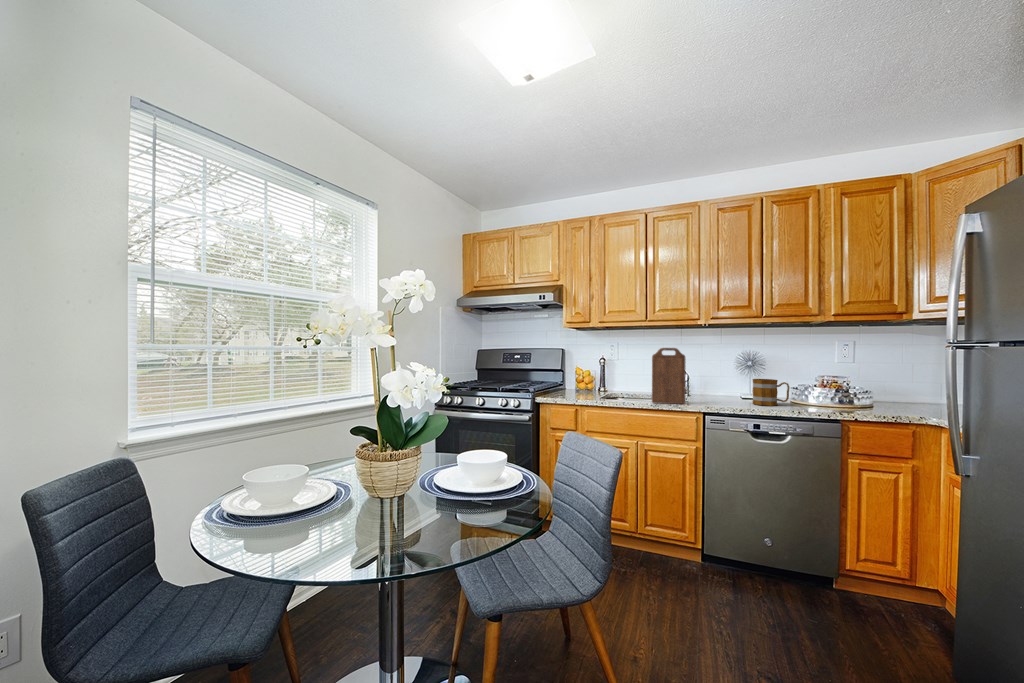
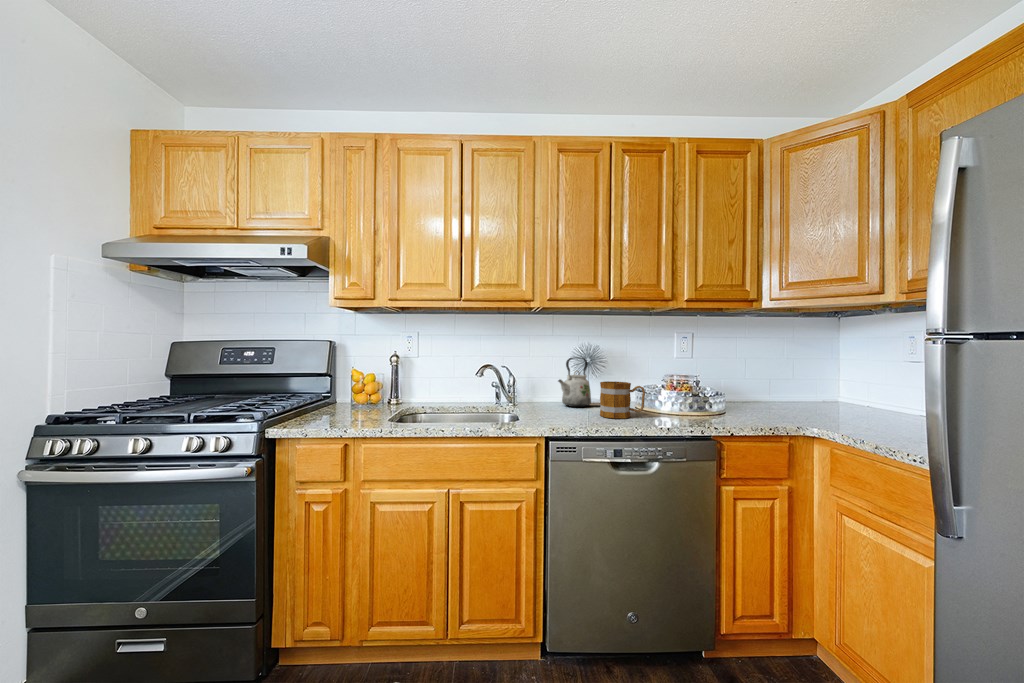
cutting board: present [652,348,686,404] -> none [471,338,519,426]
kettle: none [722,361,752,398] -> present [558,357,591,407]

